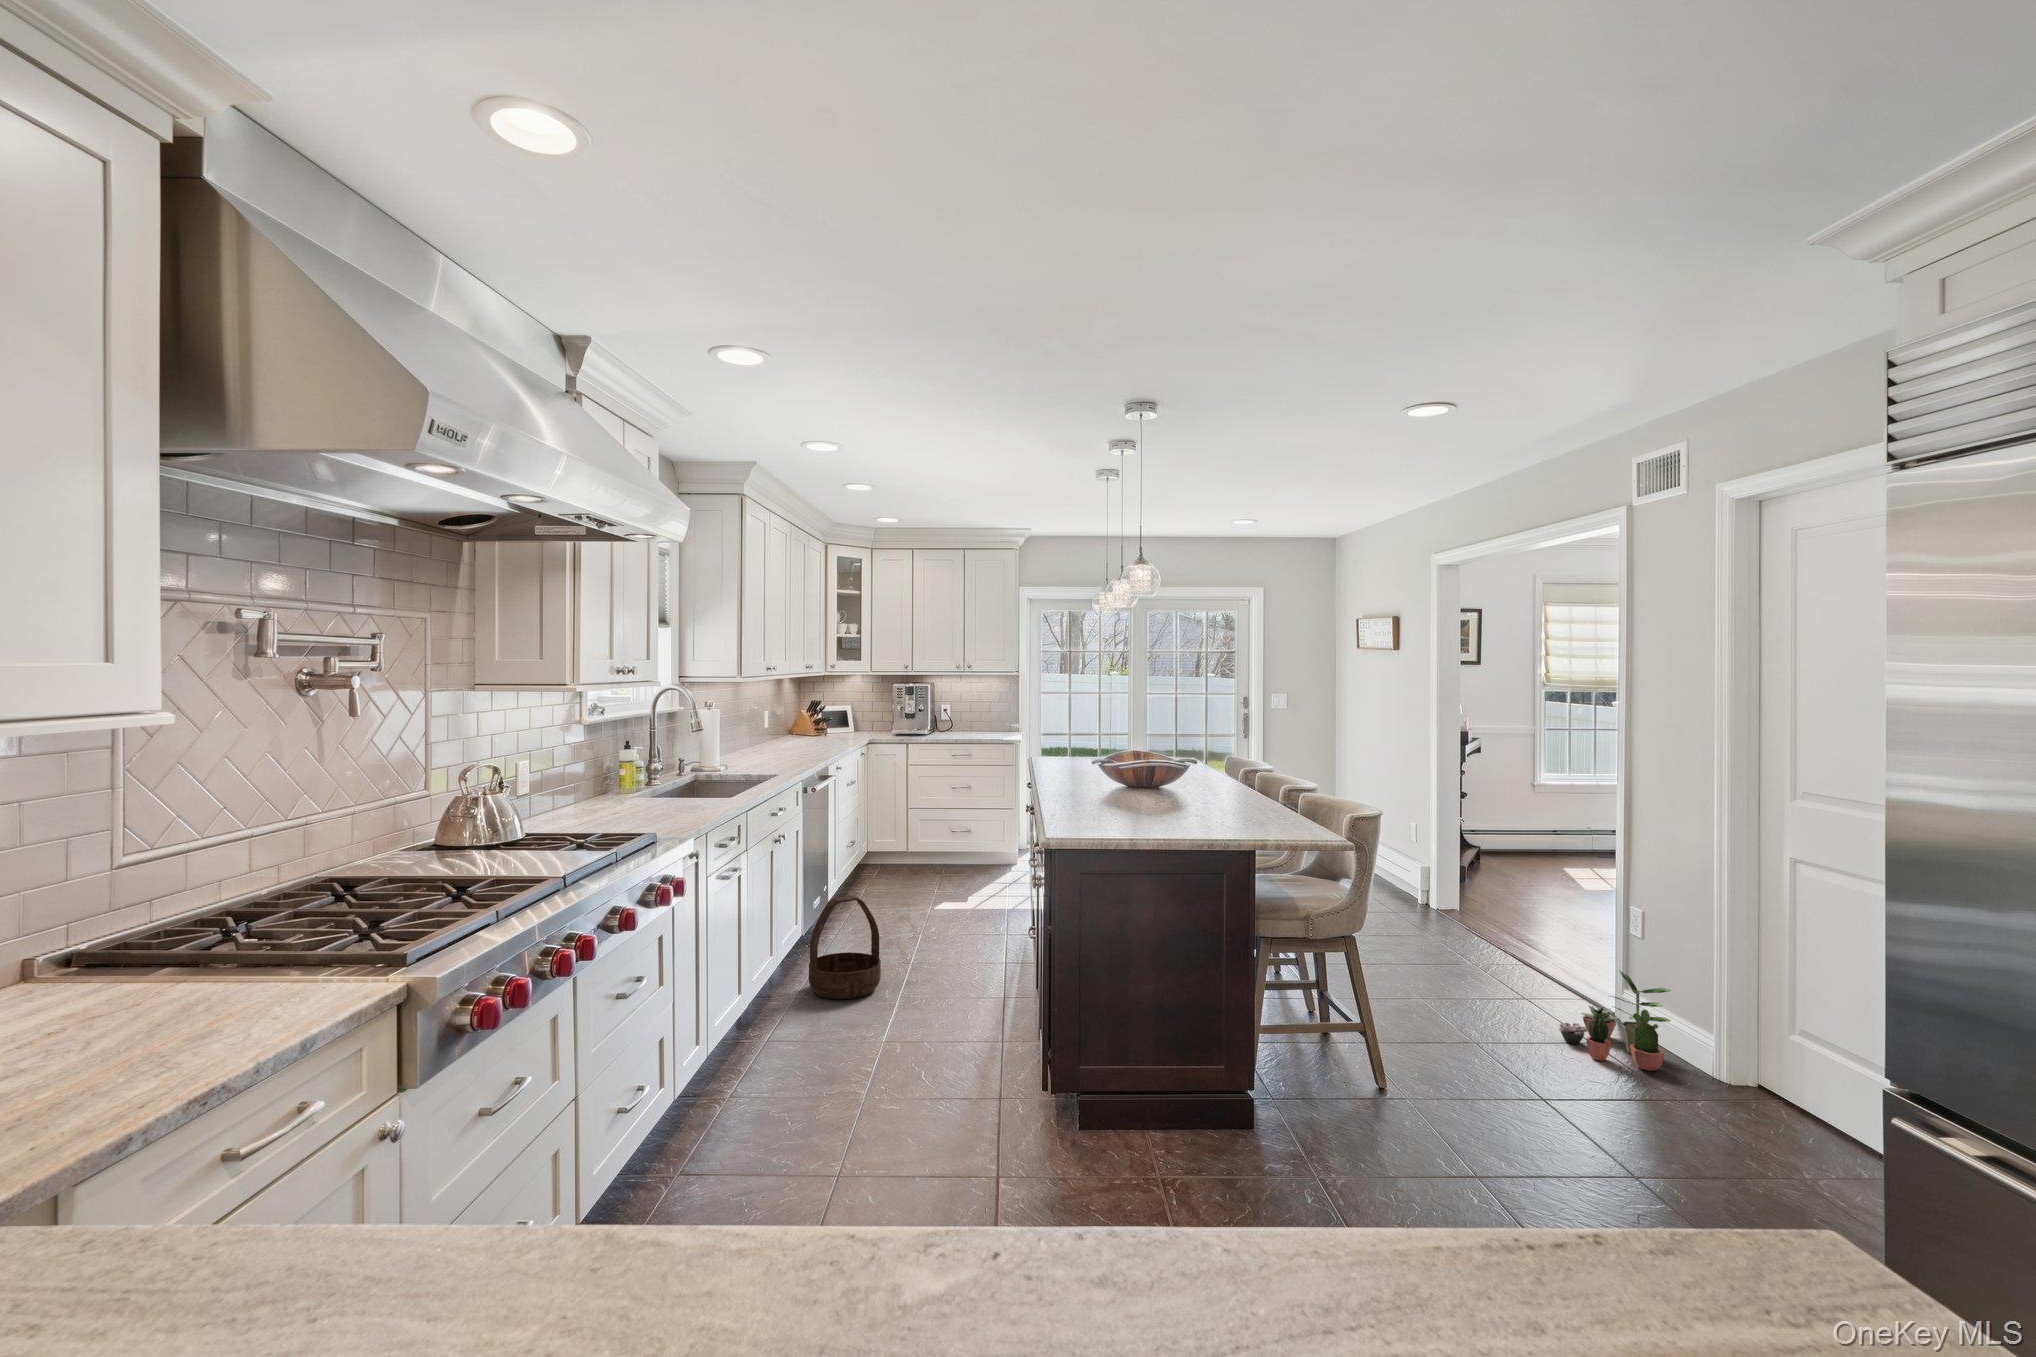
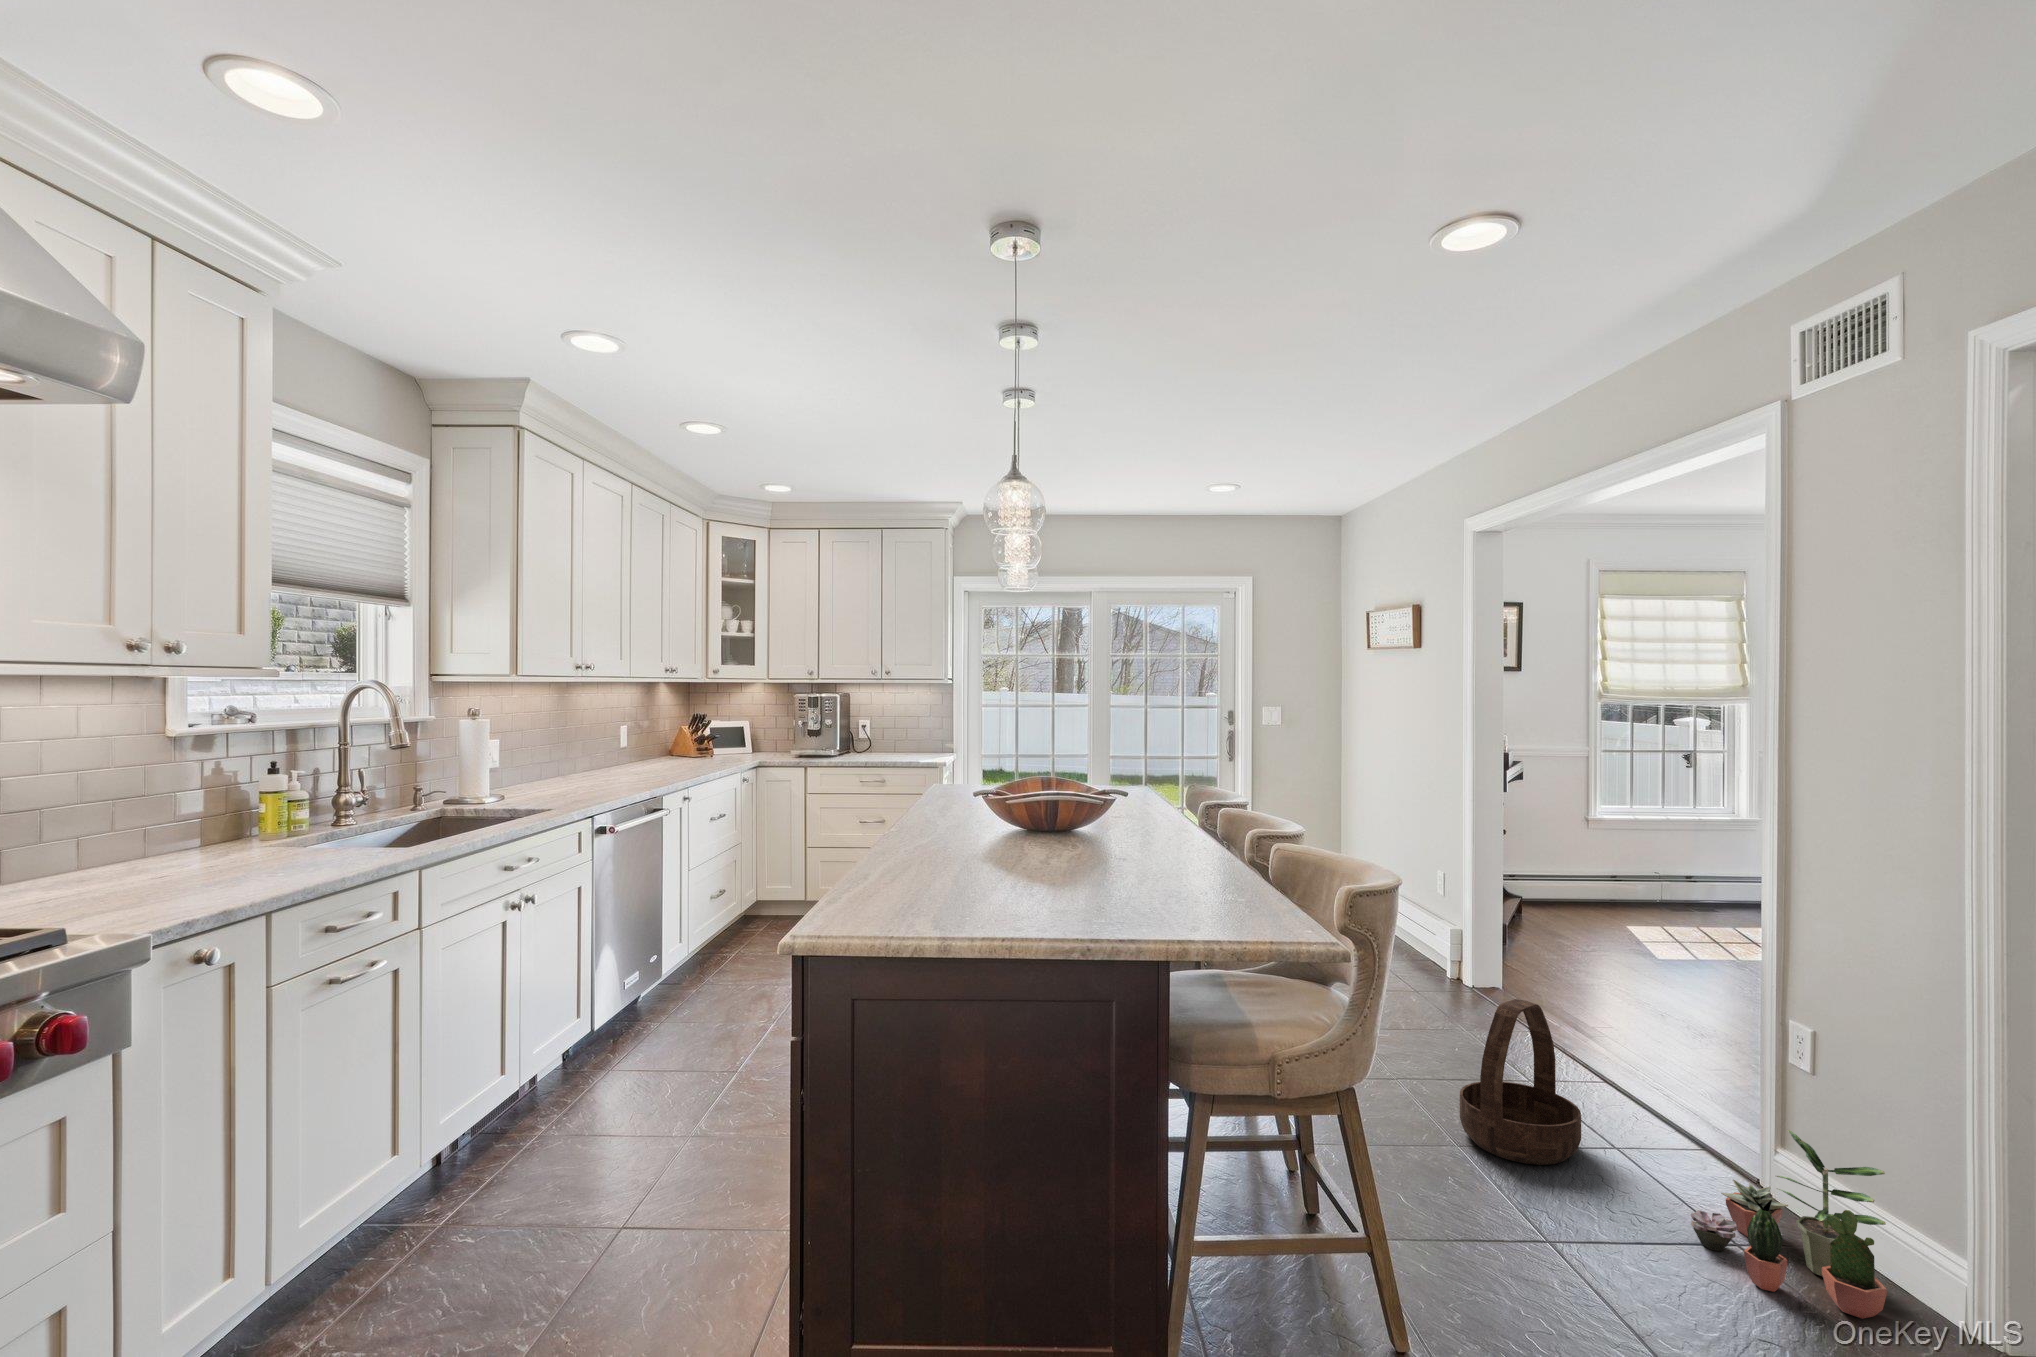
basket: present [809,896,881,999] -> present [1460,999,1581,1165]

